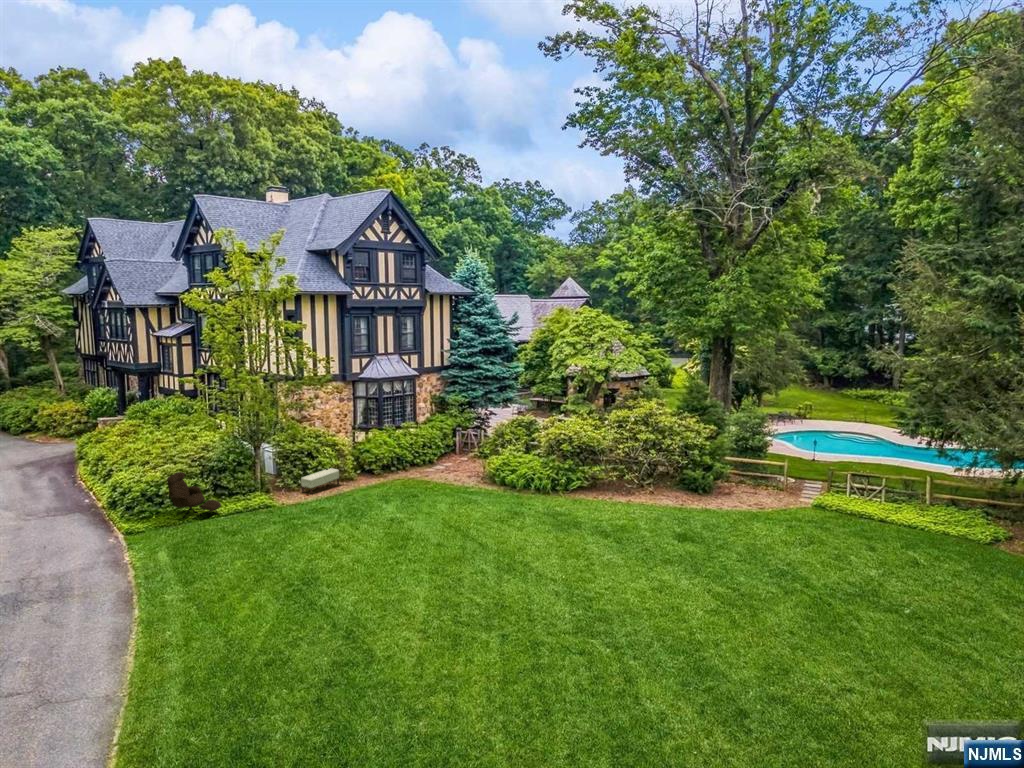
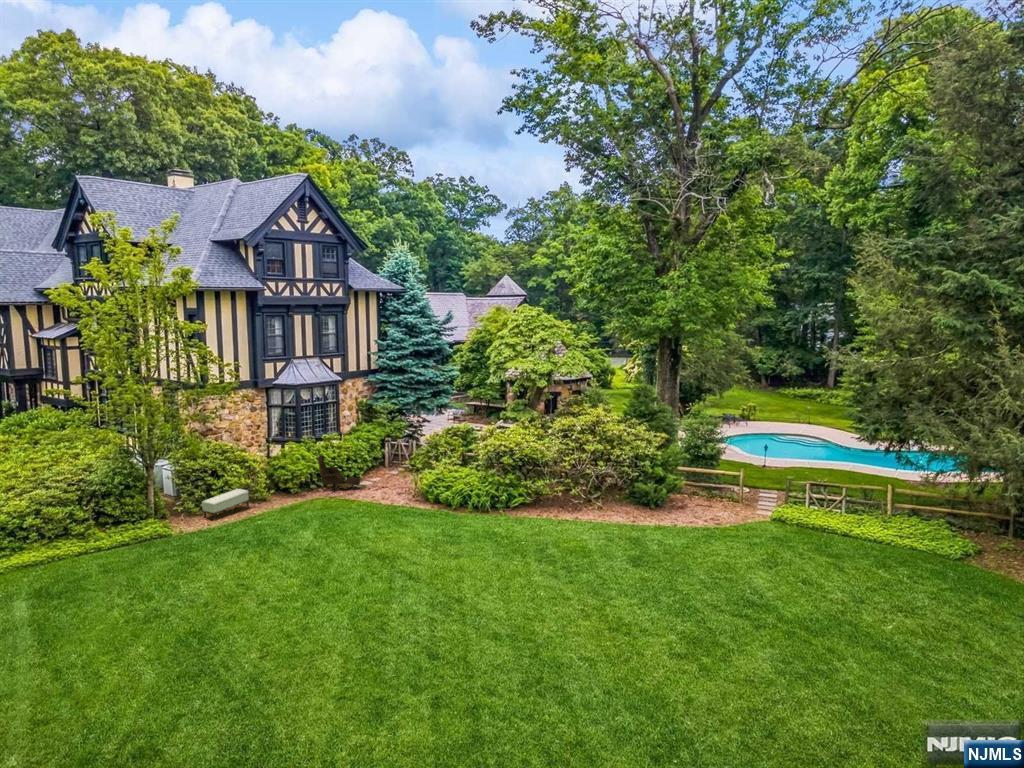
lounge chair: present [167,472,221,518] -> present [318,455,360,493]

